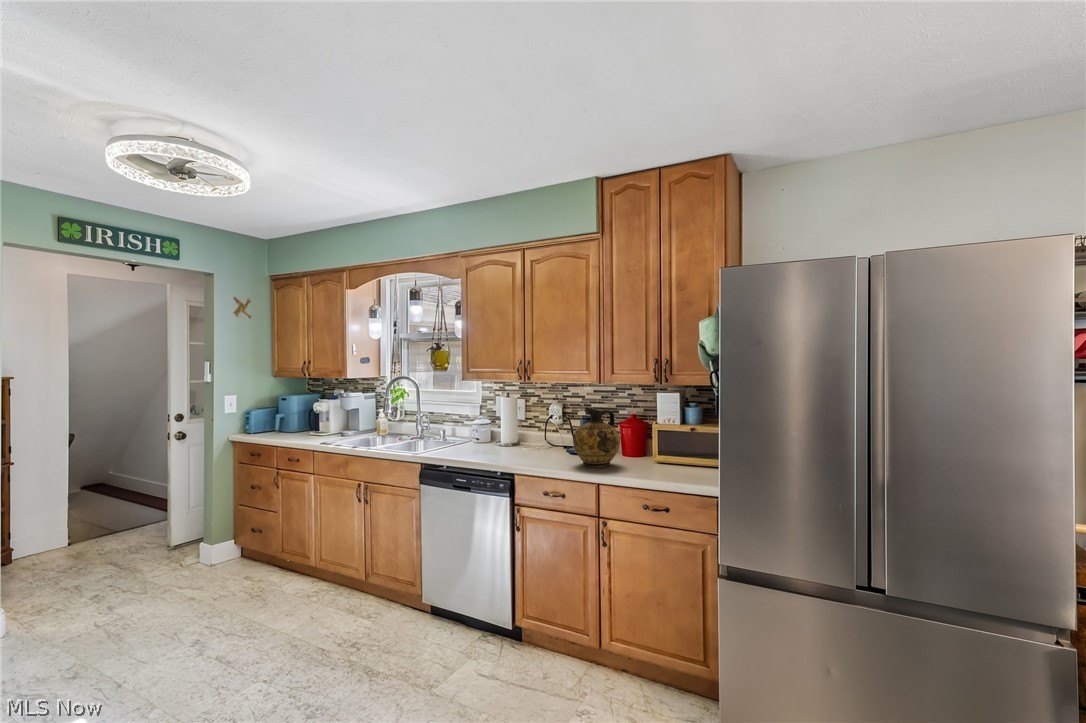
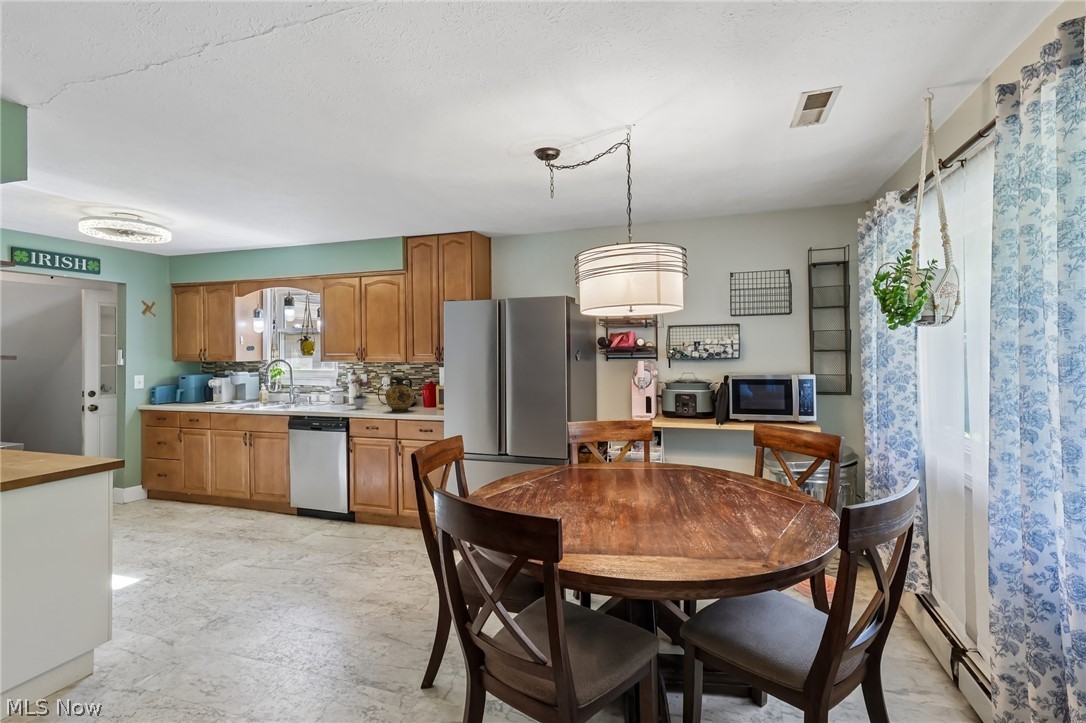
flower arrangement: none [505,394,546,455] -> present [348,372,372,409]

